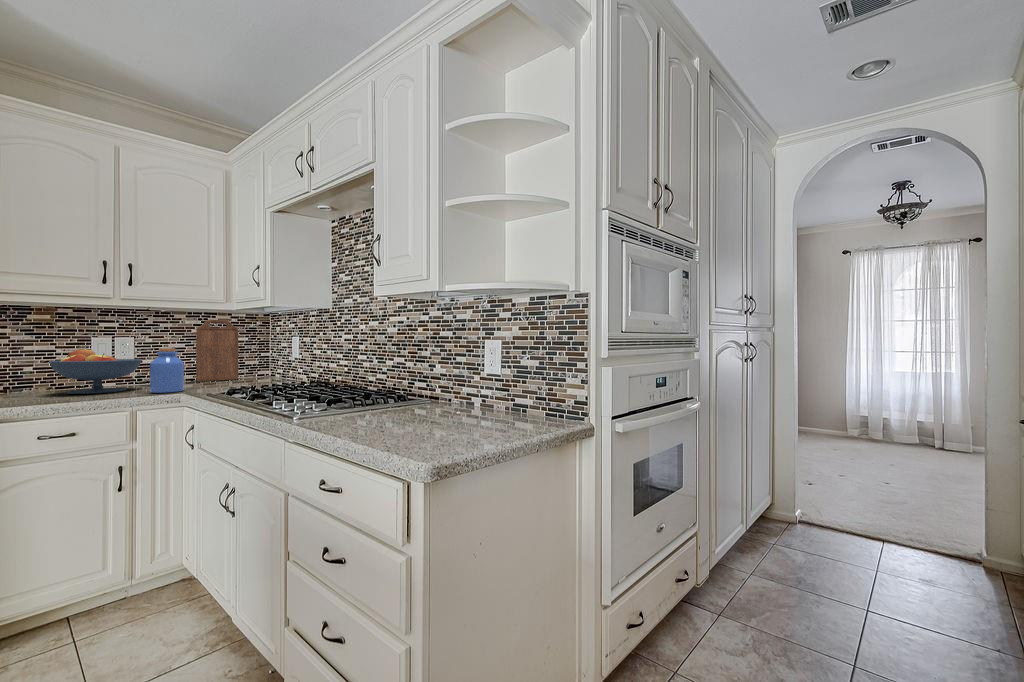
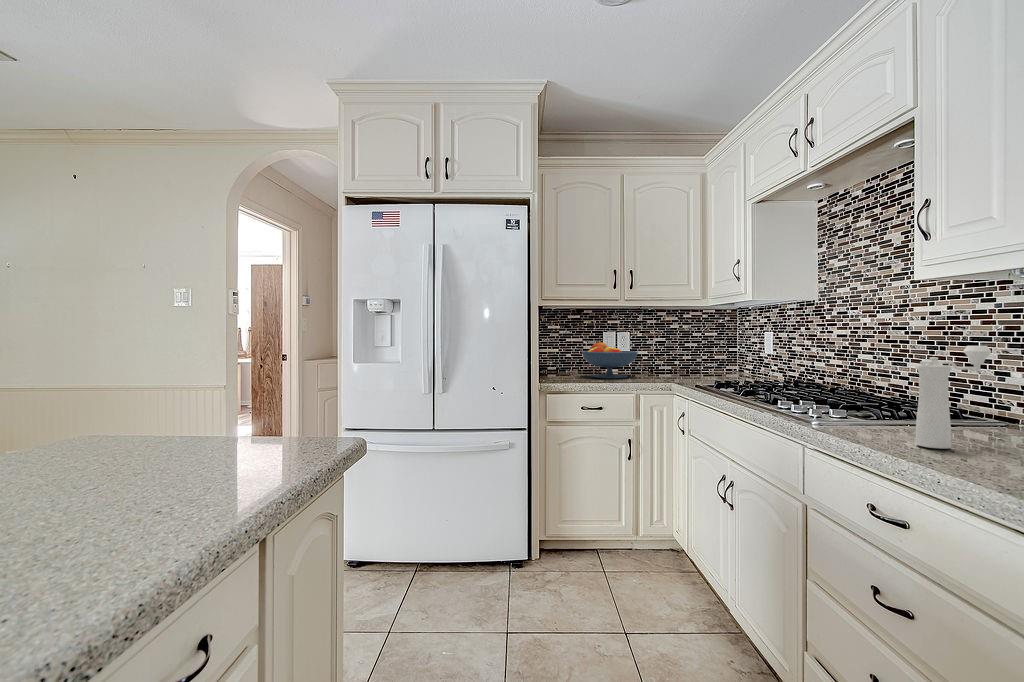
cutting board: present [196,320,238,381] -> none [674,315,709,373]
pepper mill: none [361,344,413,430] -> present [916,346,991,449]
jar: present [150,348,184,393] -> none [648,343,673,382]

